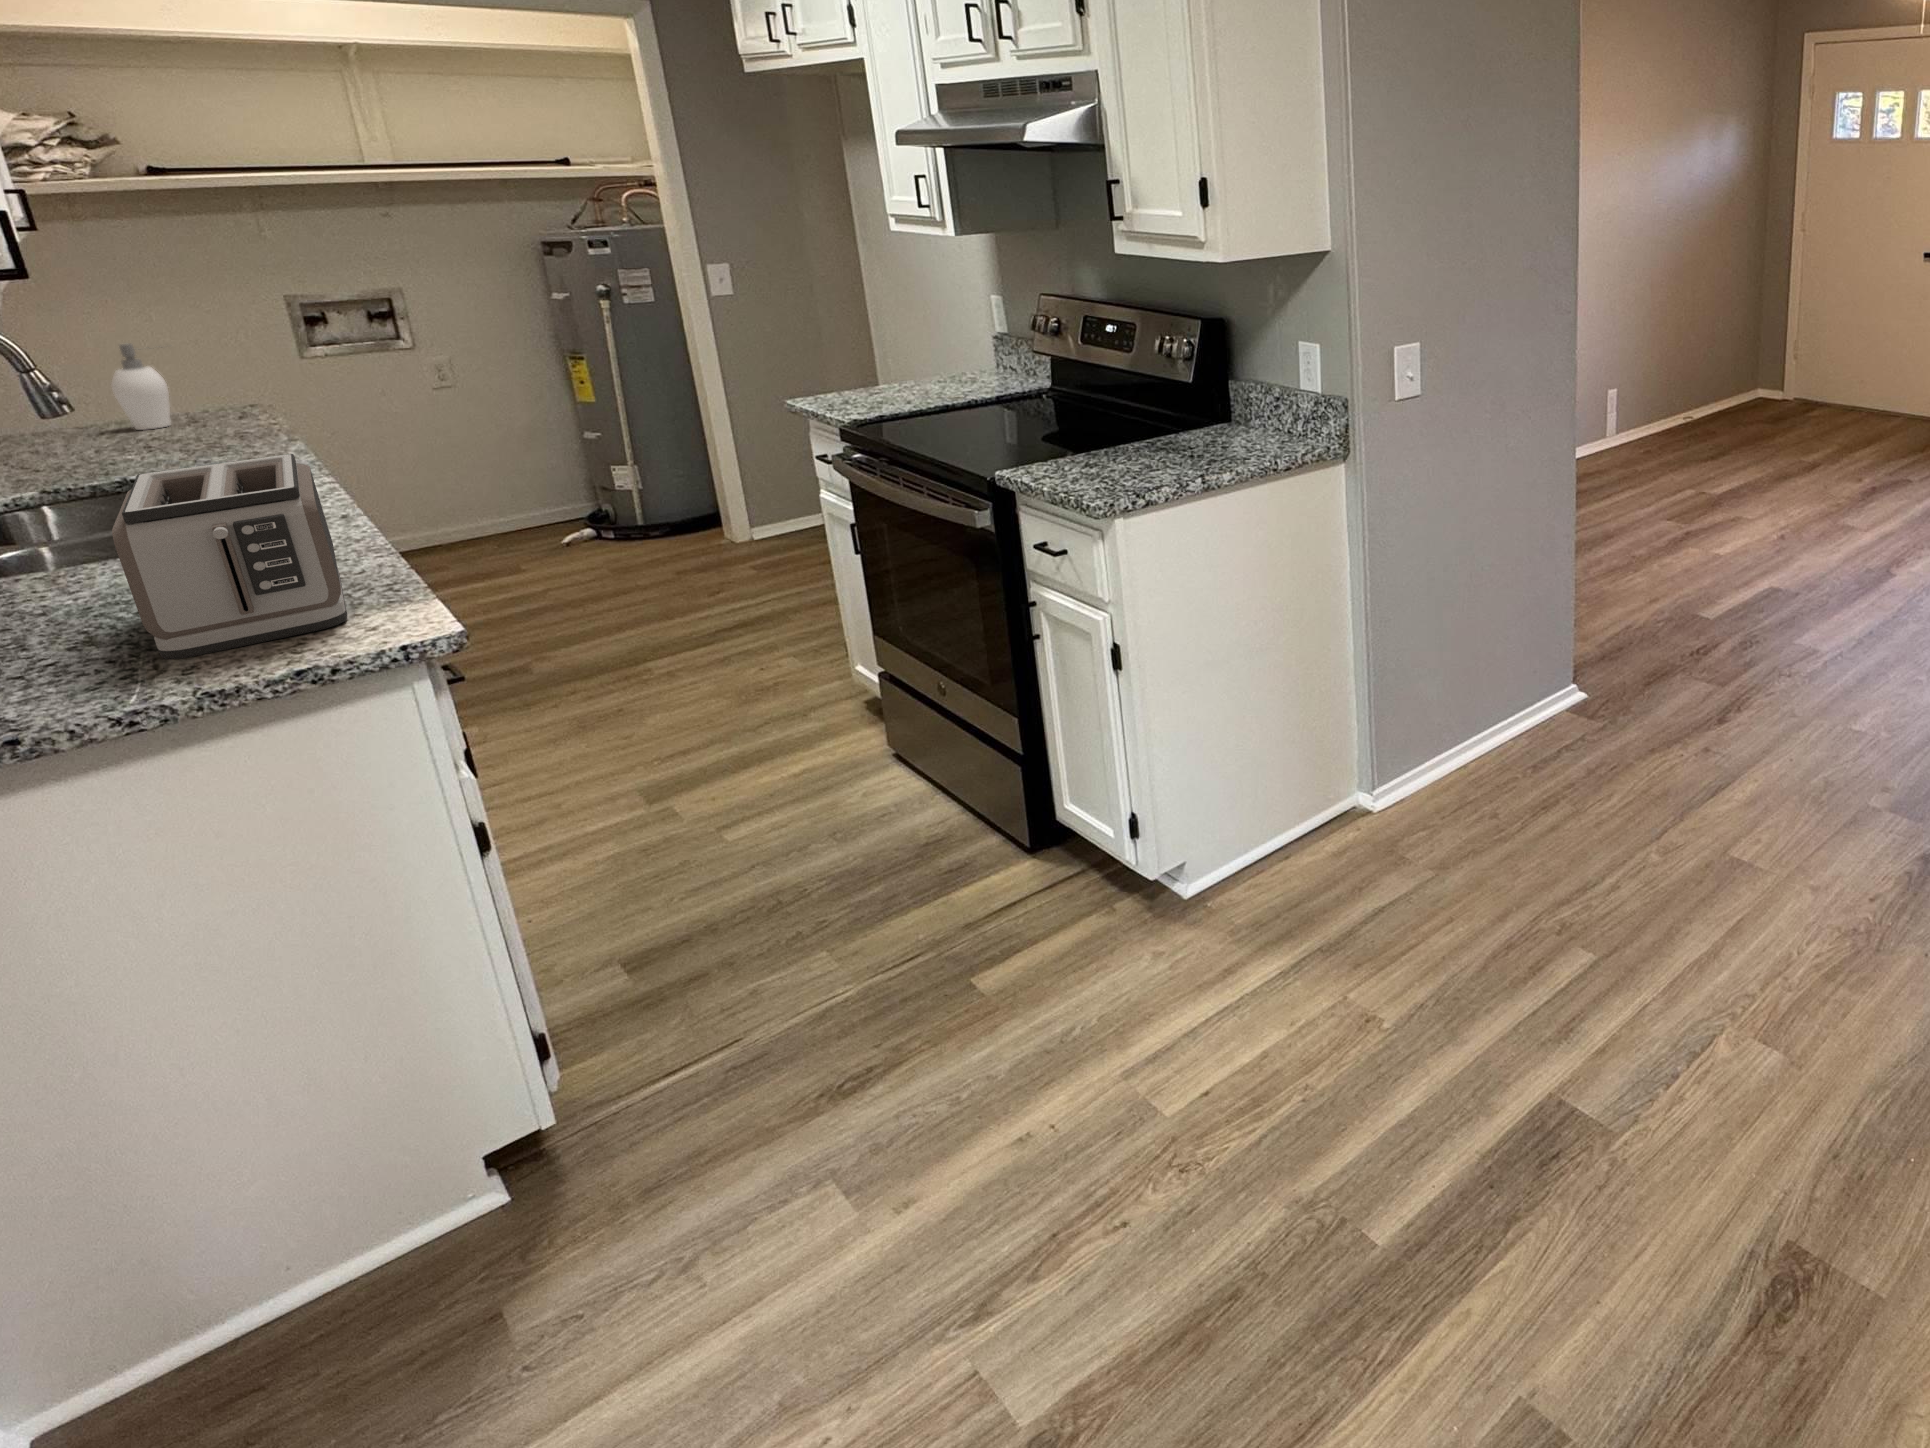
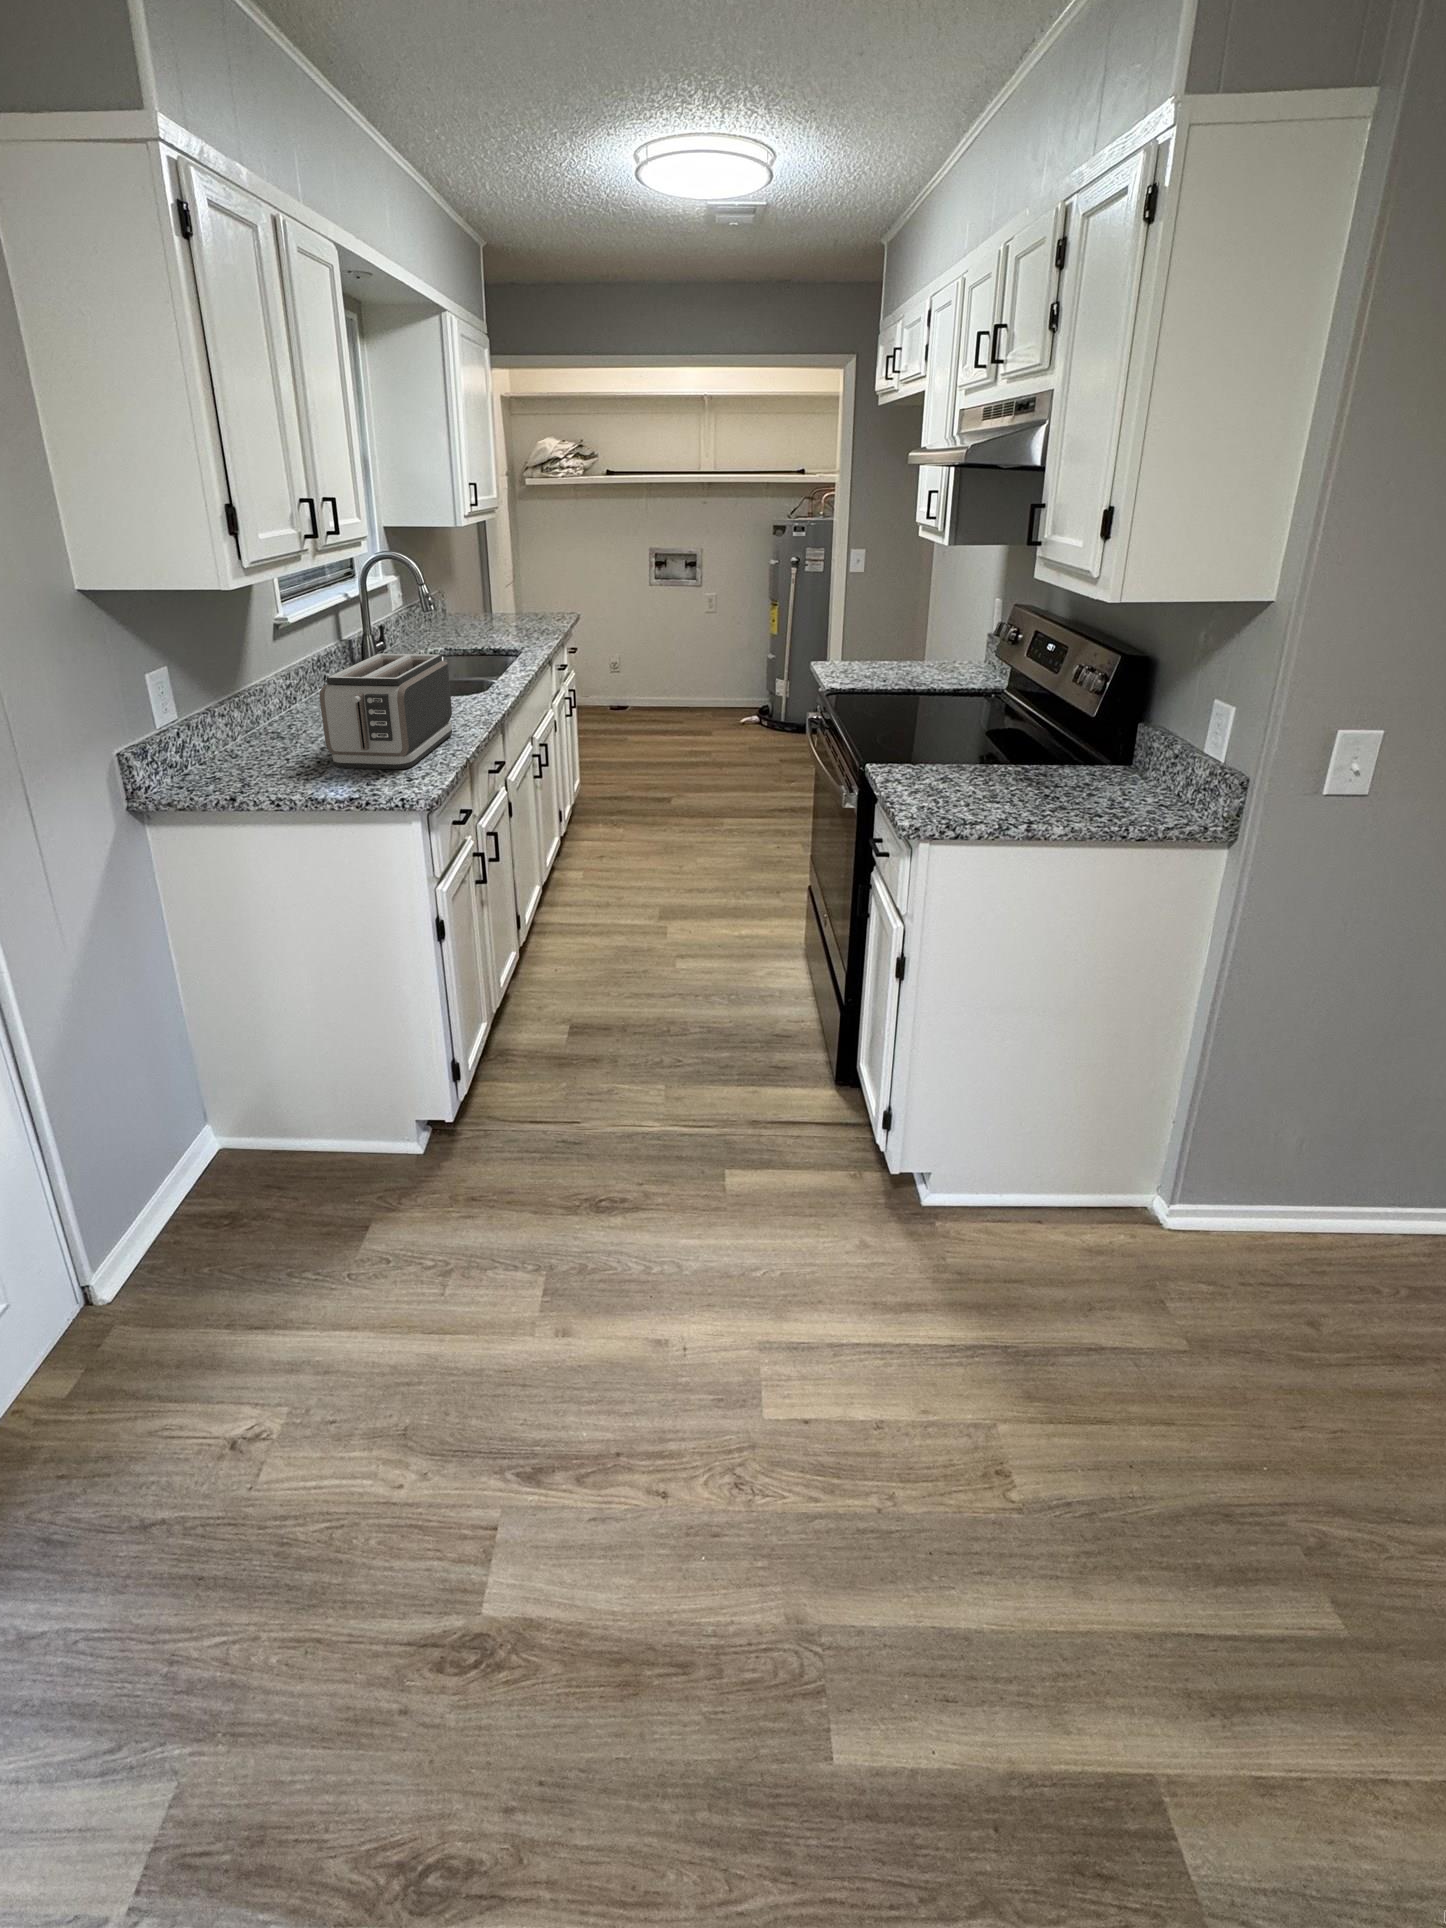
soap dispenser: present [112,344,170,430] -> none [525,571,551,619]

